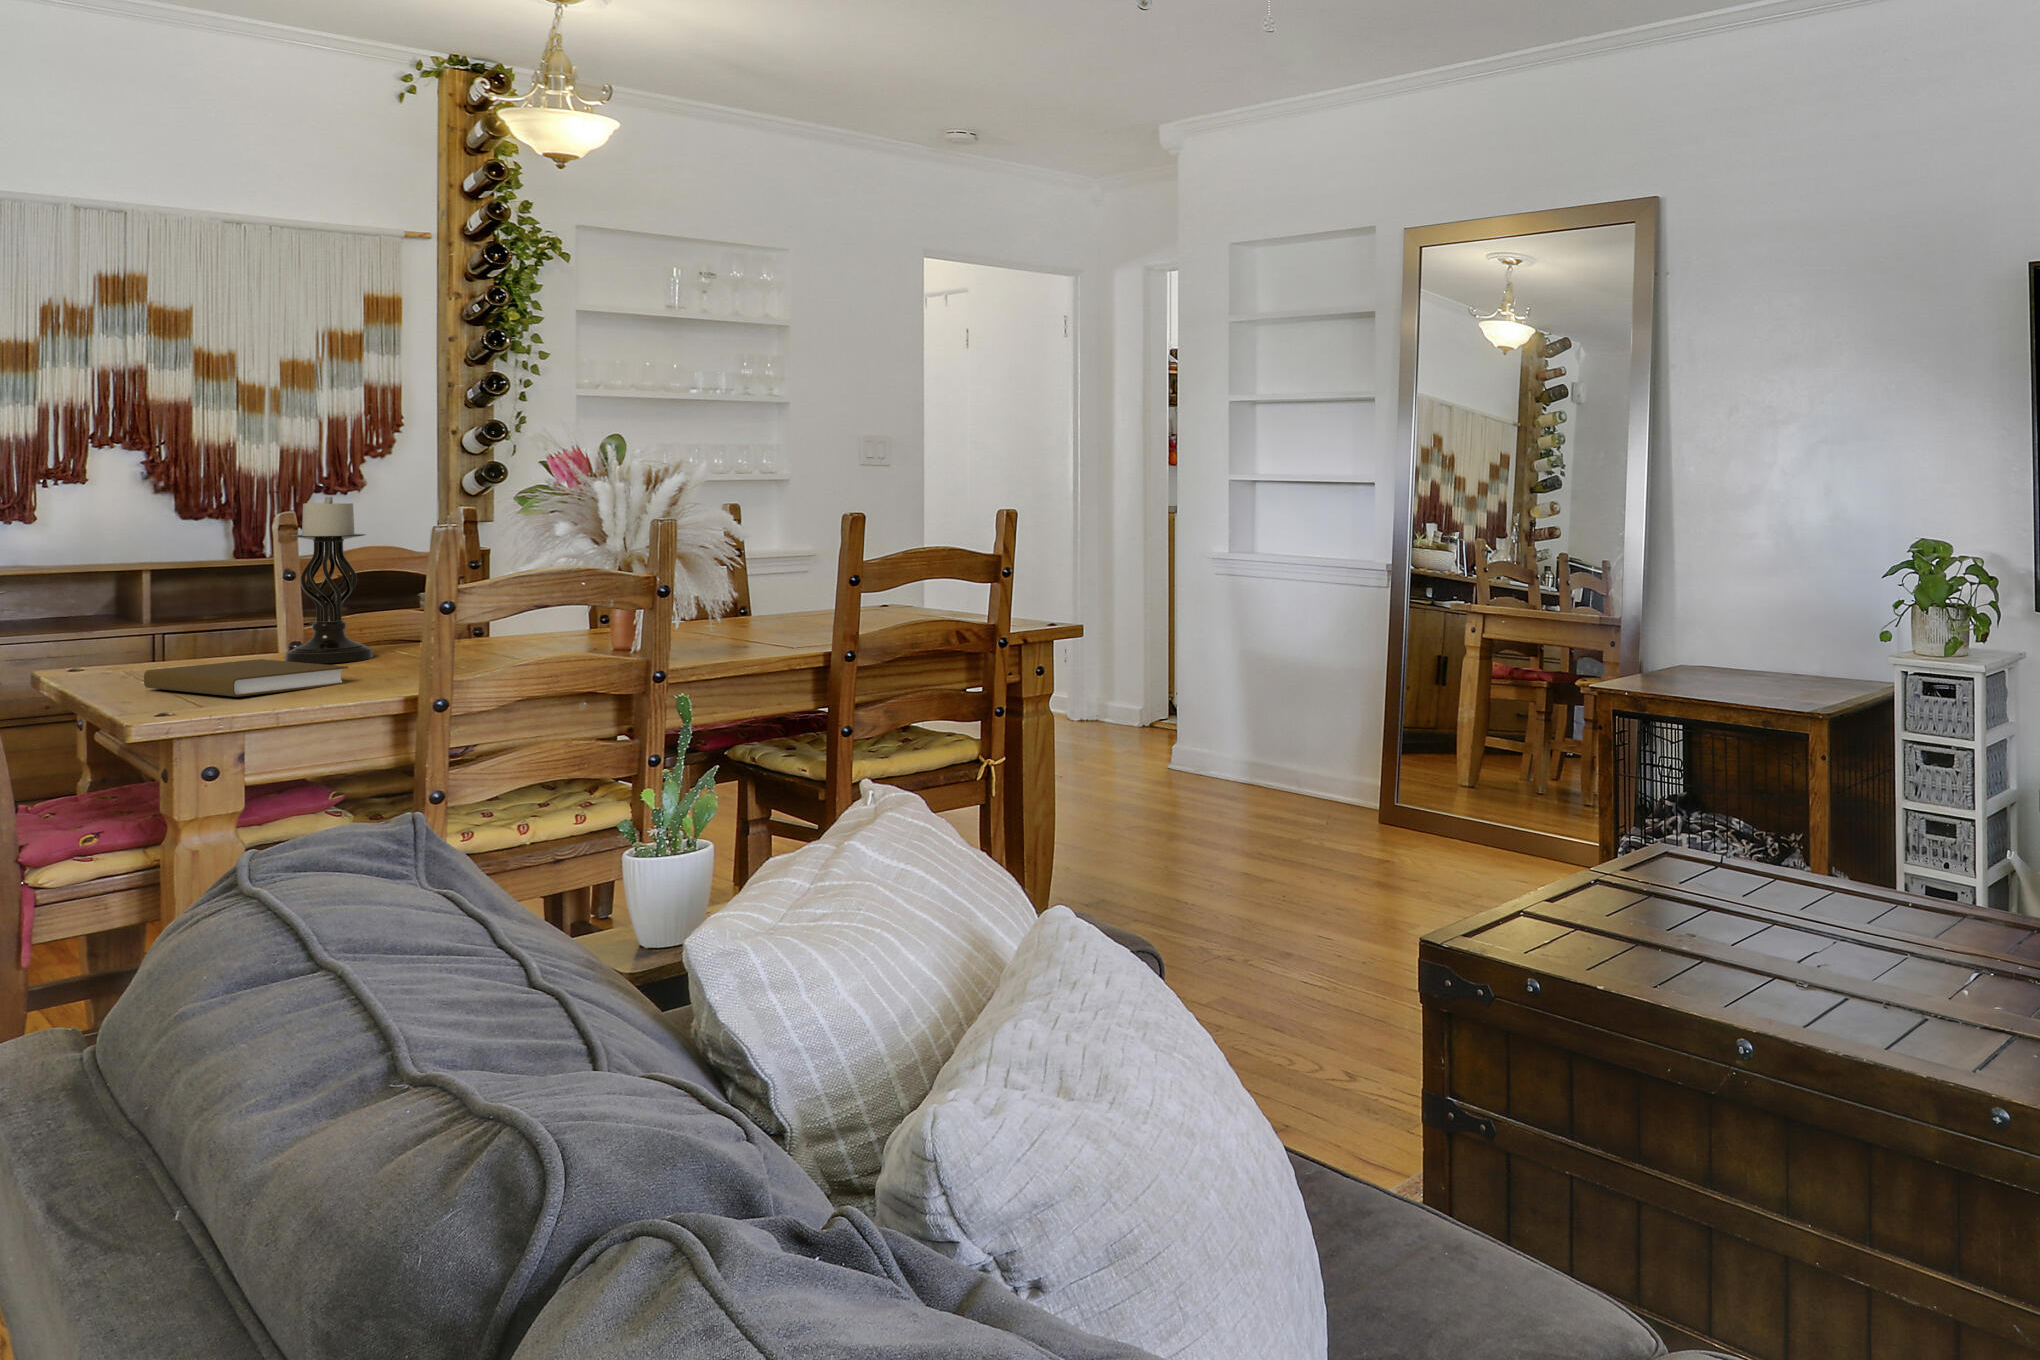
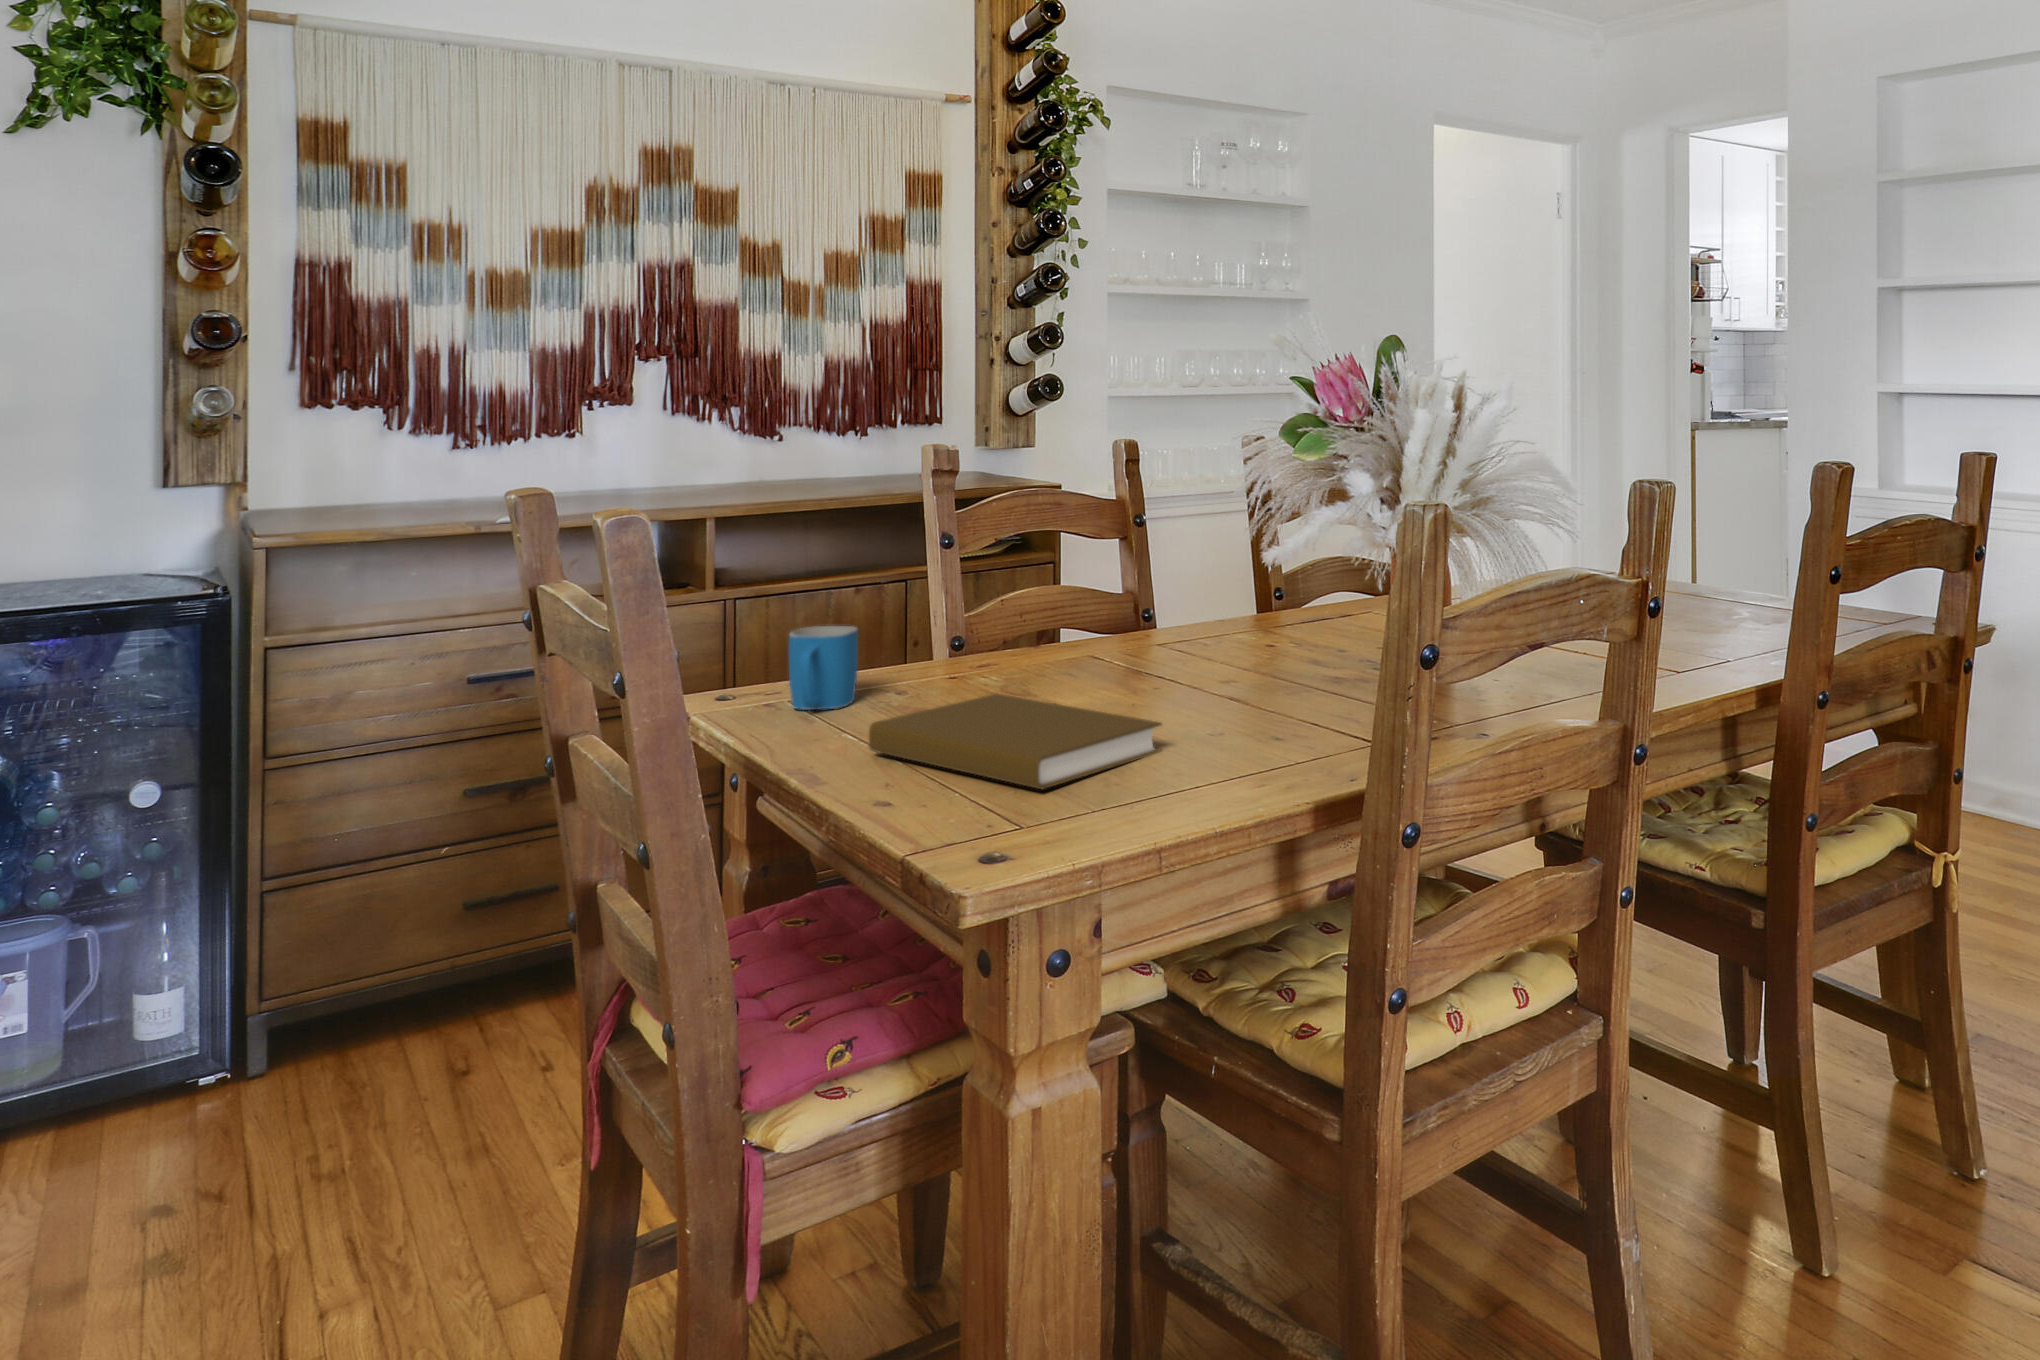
candle holder: present [285,497,373,664] -> none [999,430,1109,694]
mug: none [115,623,173,675] -> present [789,626,858,710]

